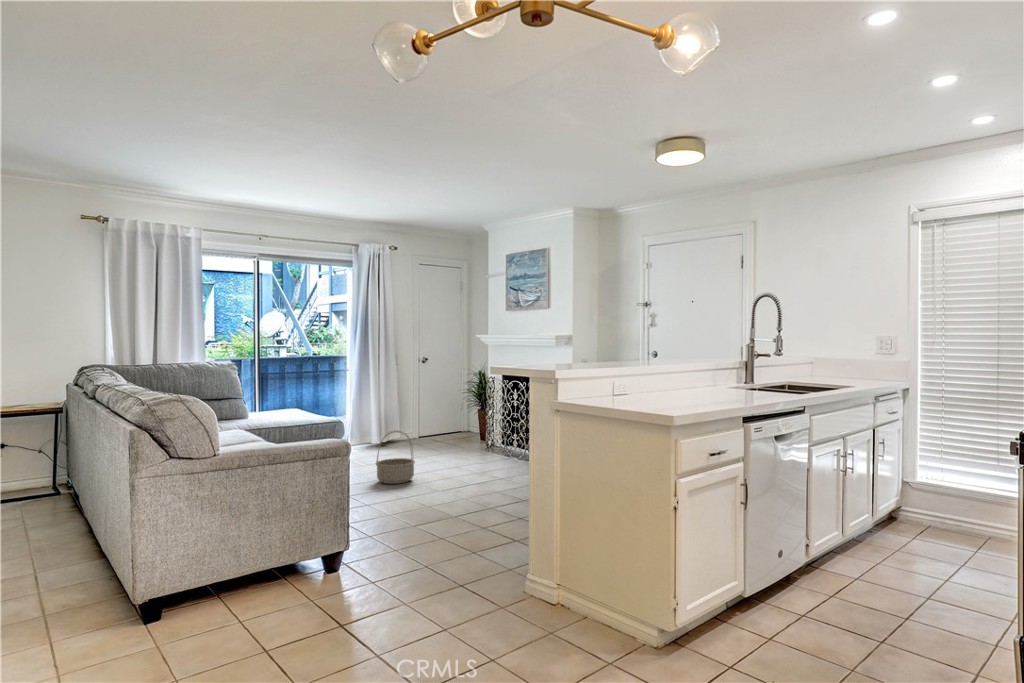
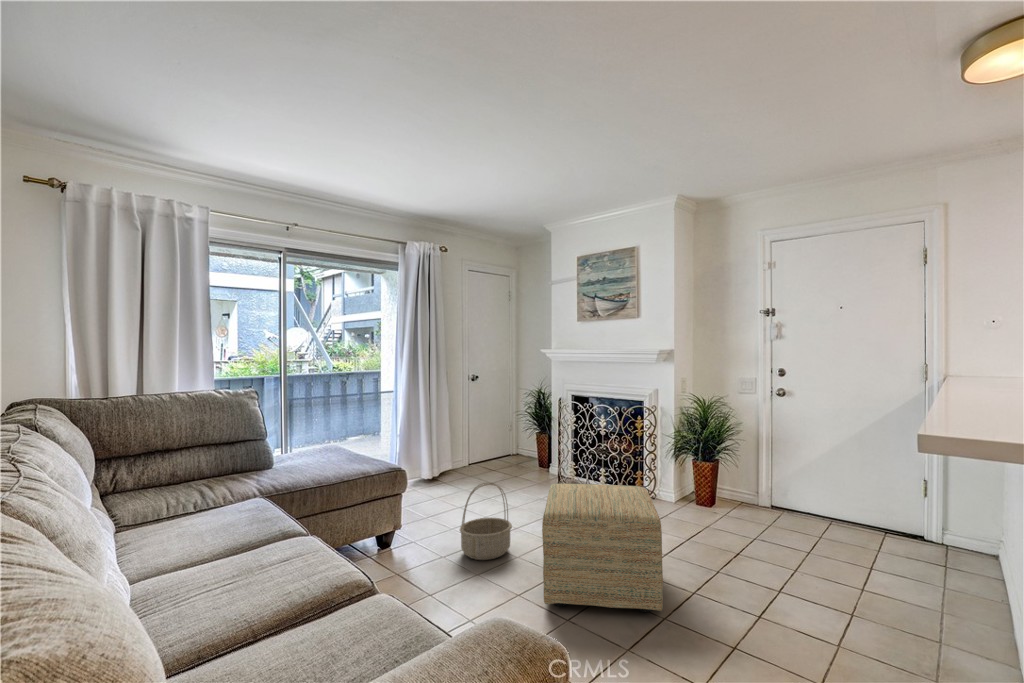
ottoman: none [413,430,502,506] -> present [542,484,663,612]

